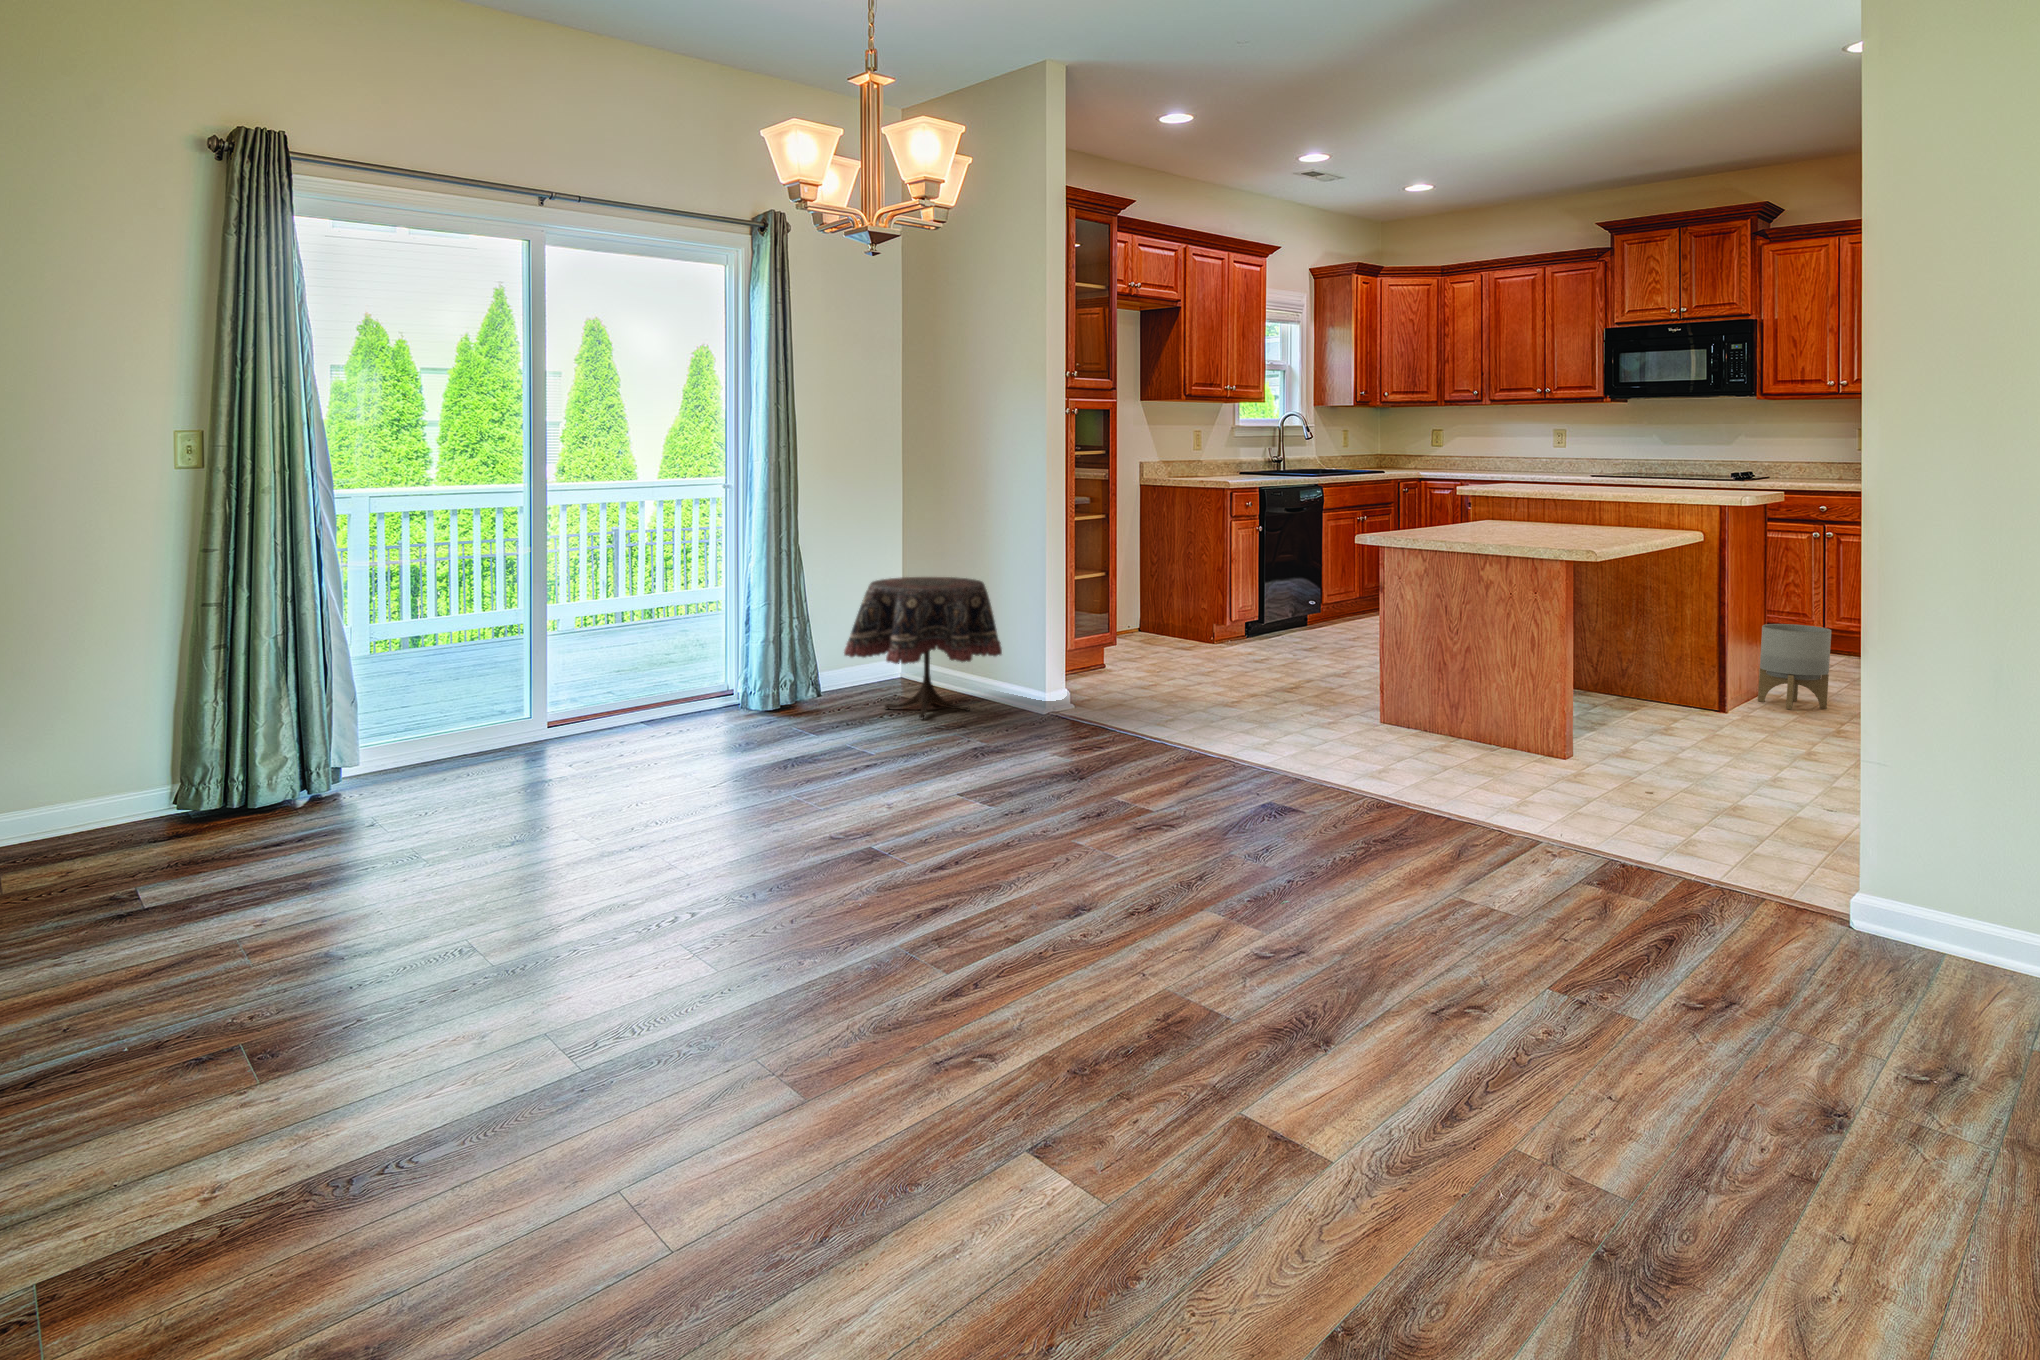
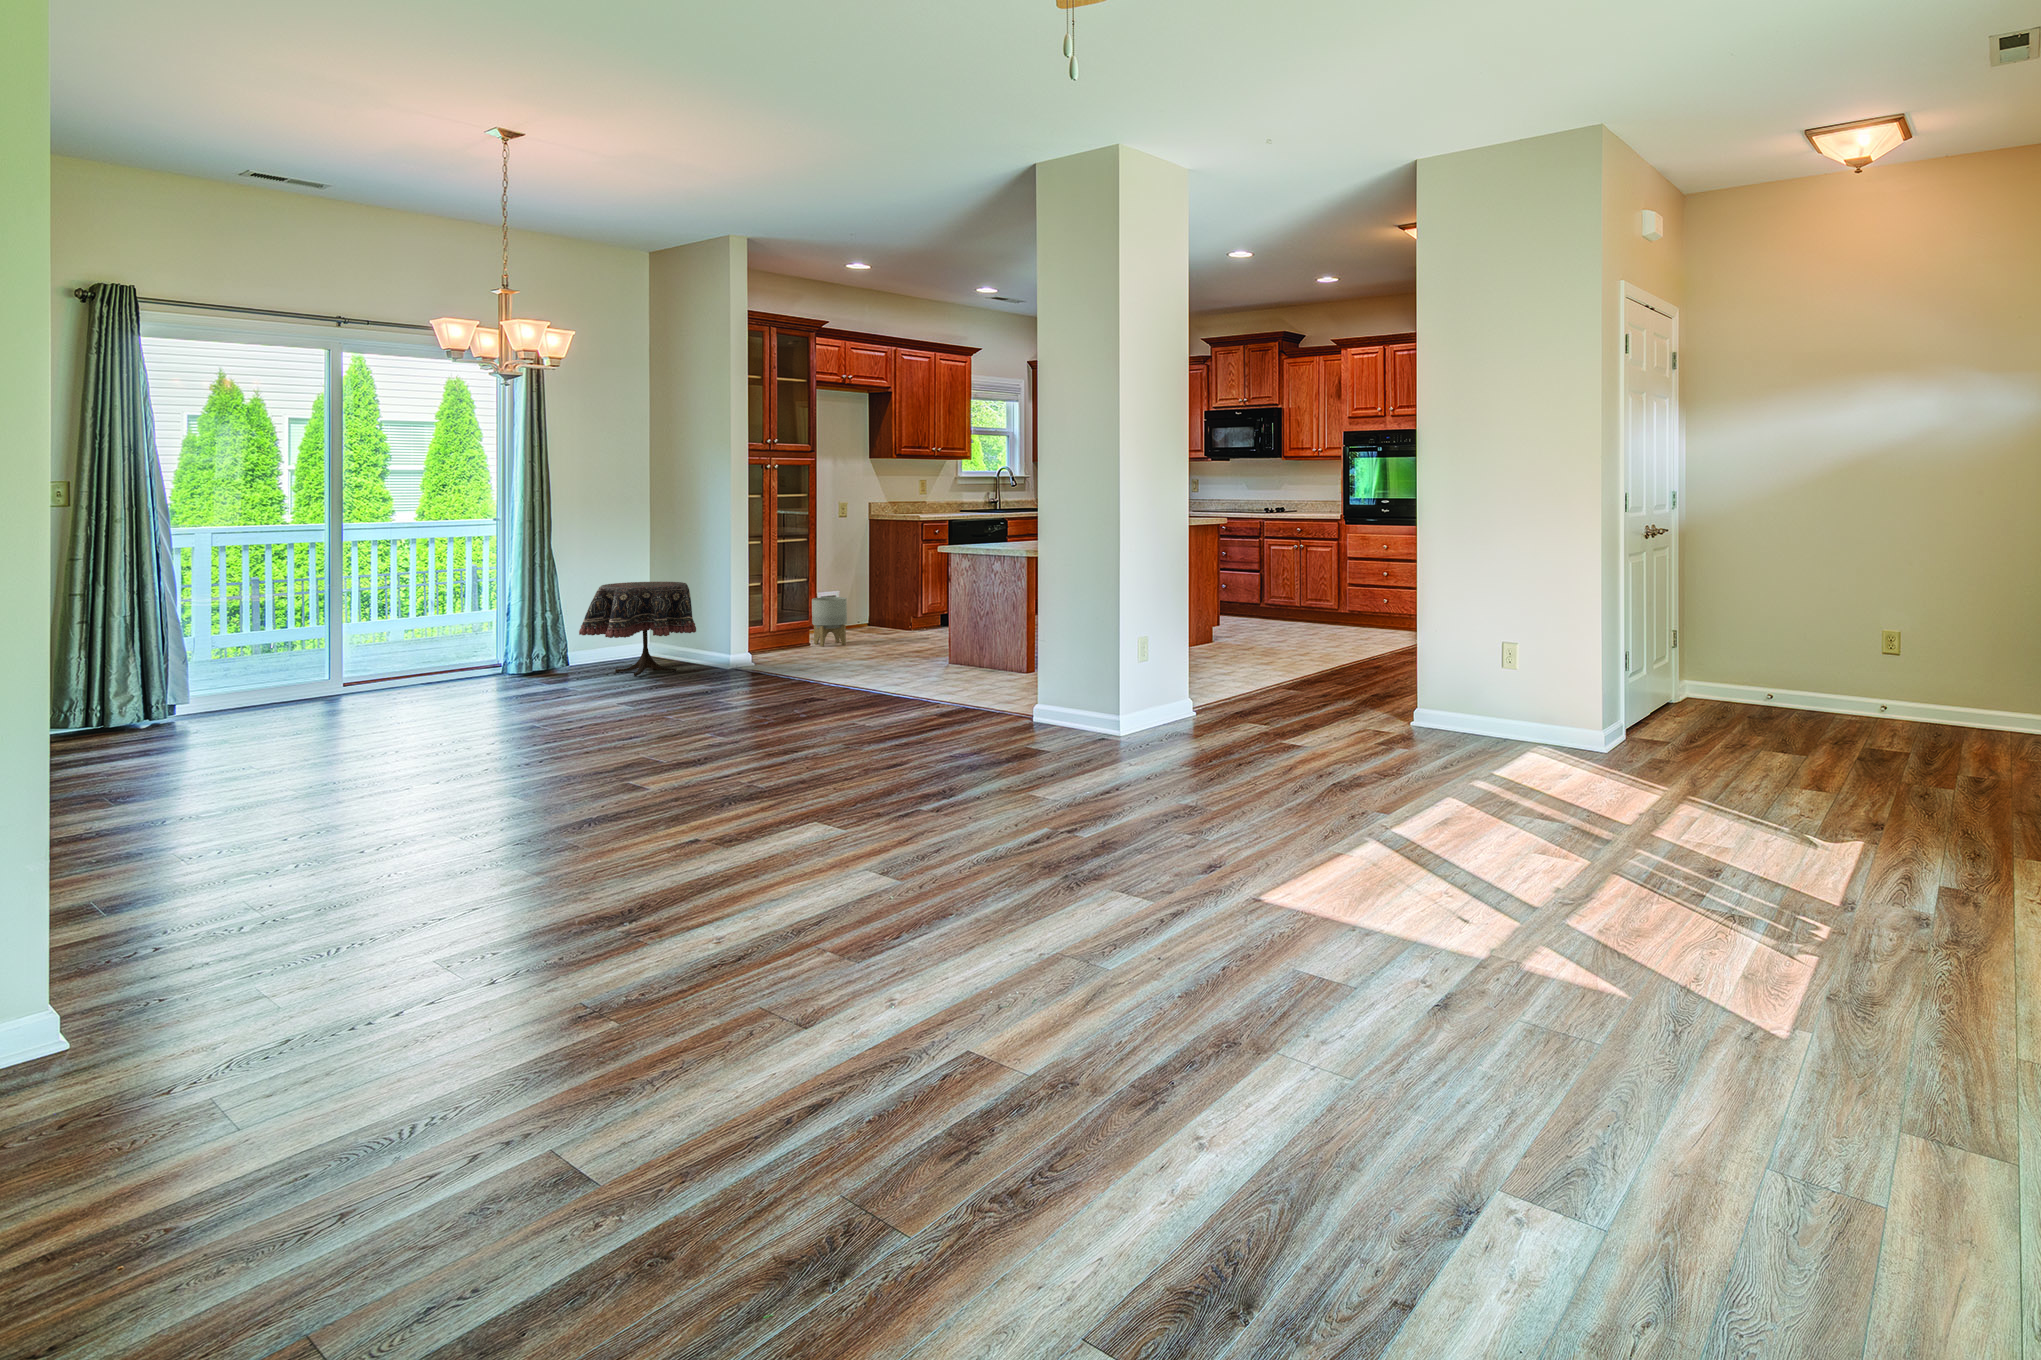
planter: present [1758,624,1831,709] -> present [812,597,847,646]

